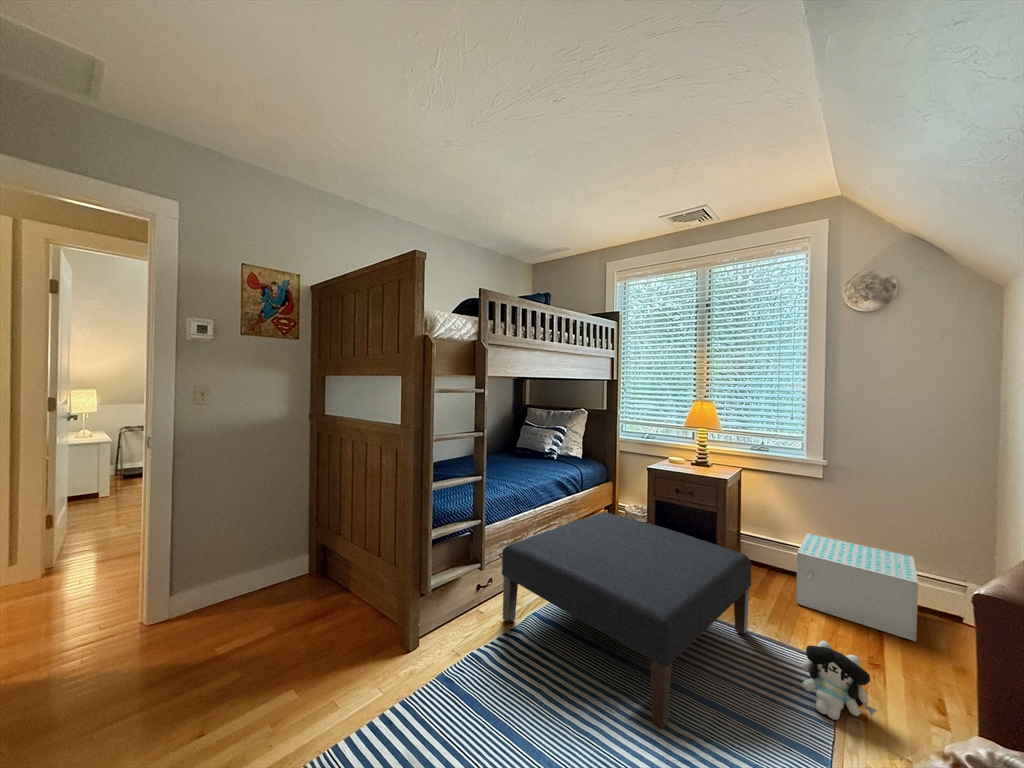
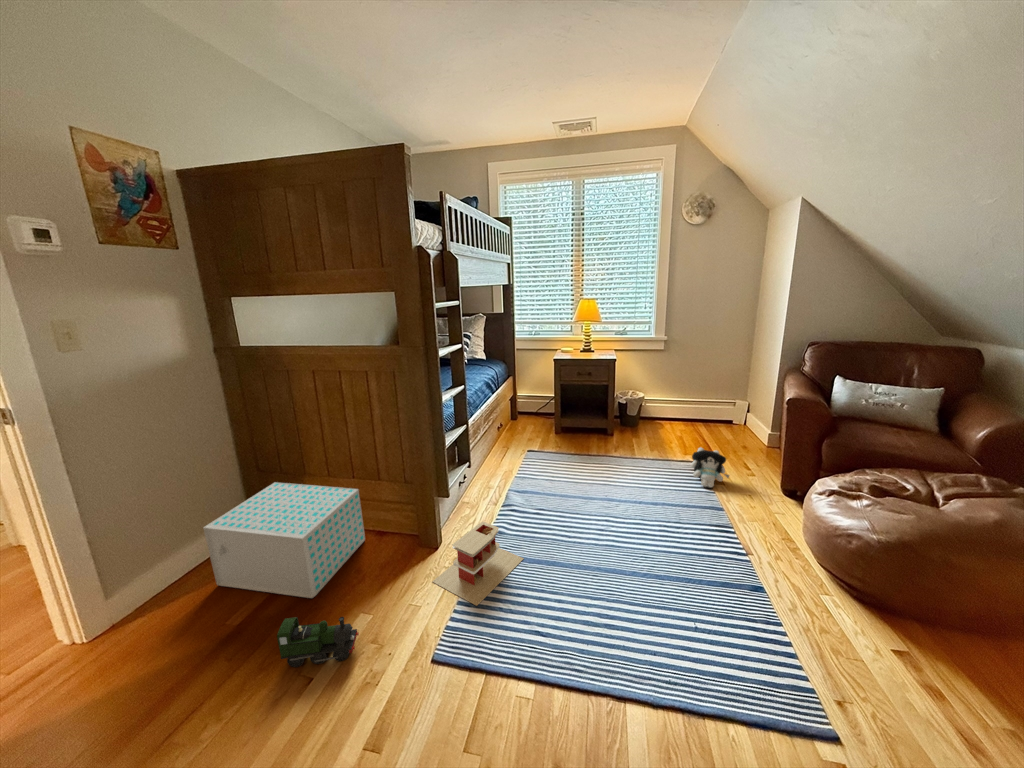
ottoman: present [502,512,751,728] -> none [487,401,649,523]
storage box: present [796,533,918,641] -> present [203,482,365,598]
toy house: none [368,638,474,741] -> present [433,522,524,606]
toy train: none [190,664,258,735] -> present [277,617,359,667]

